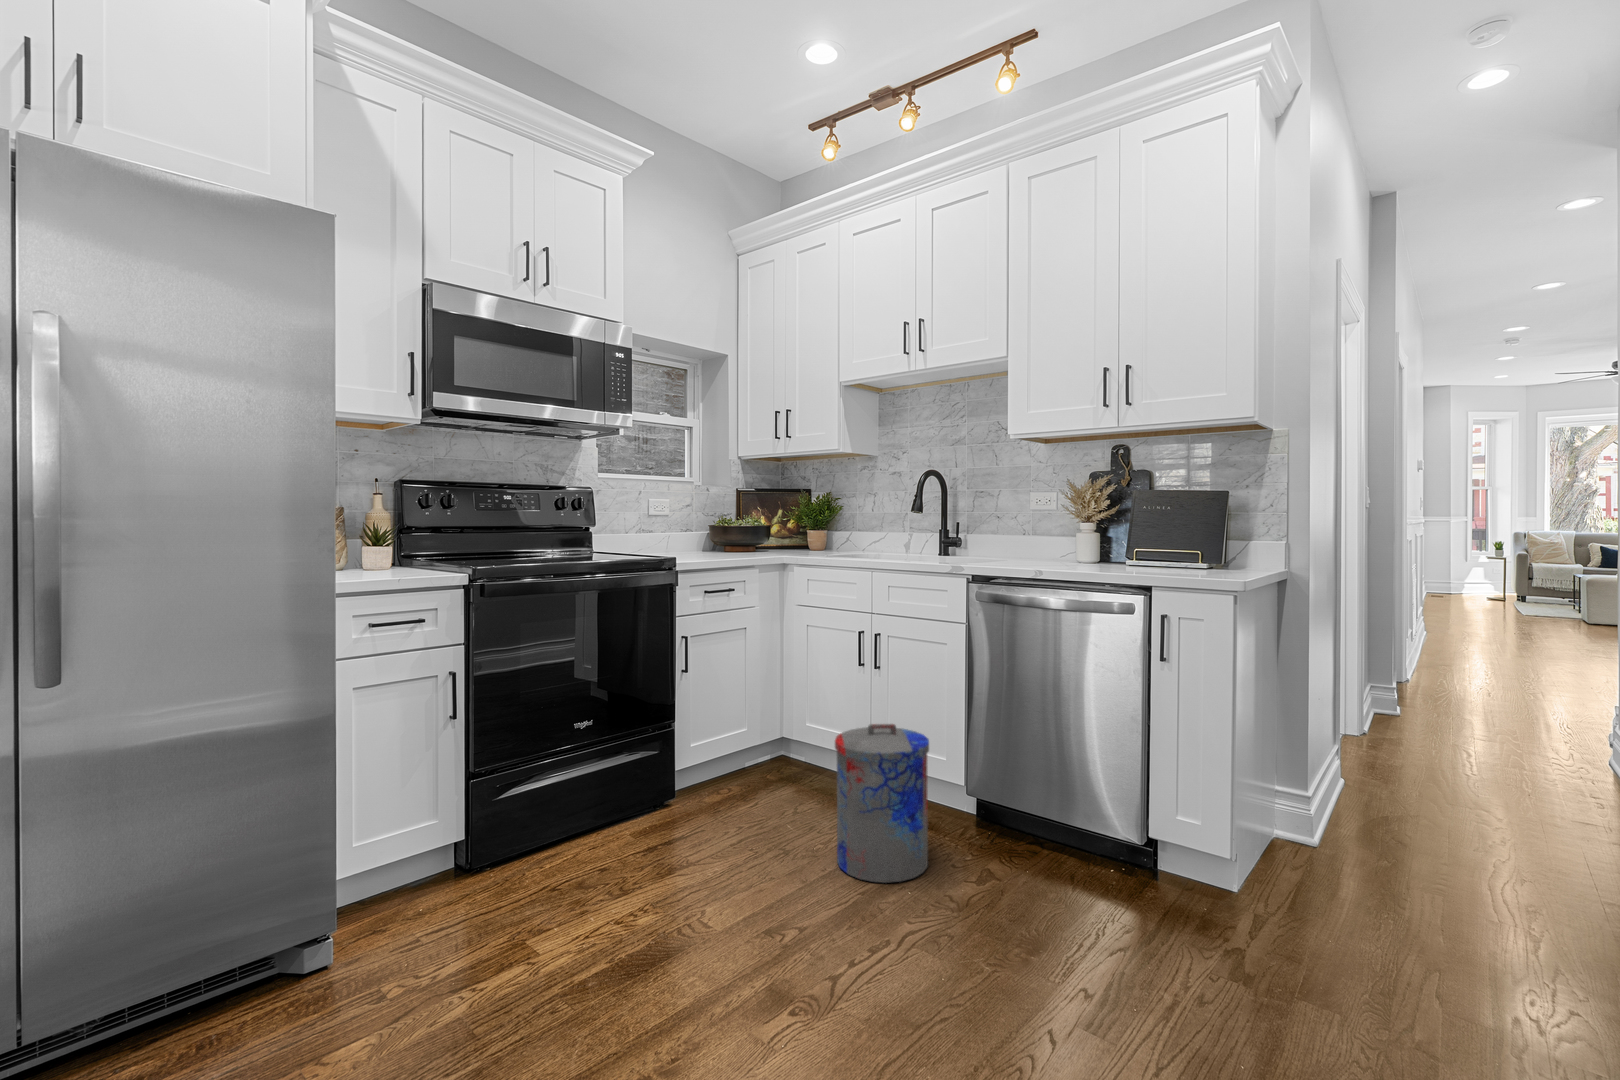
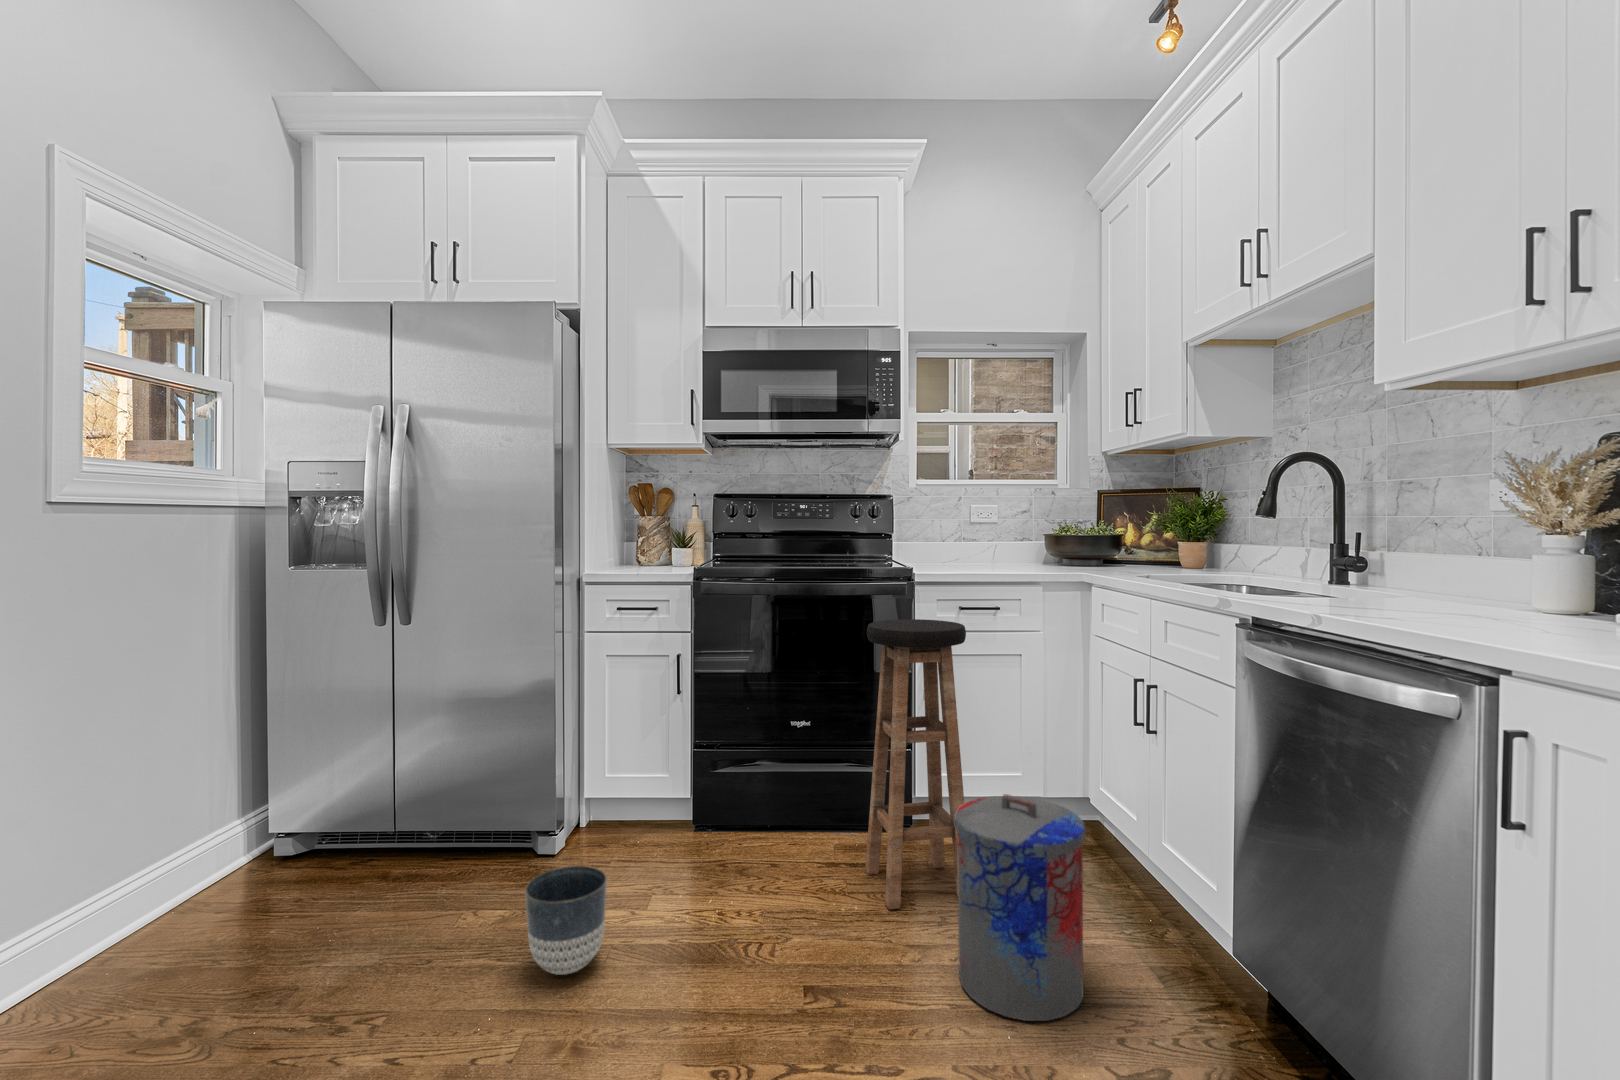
bar stool: none [685,603,789,858] -> present [865,619,966,909]
planter: none [502,898,594,1021] -> present [525,866,607,975]

